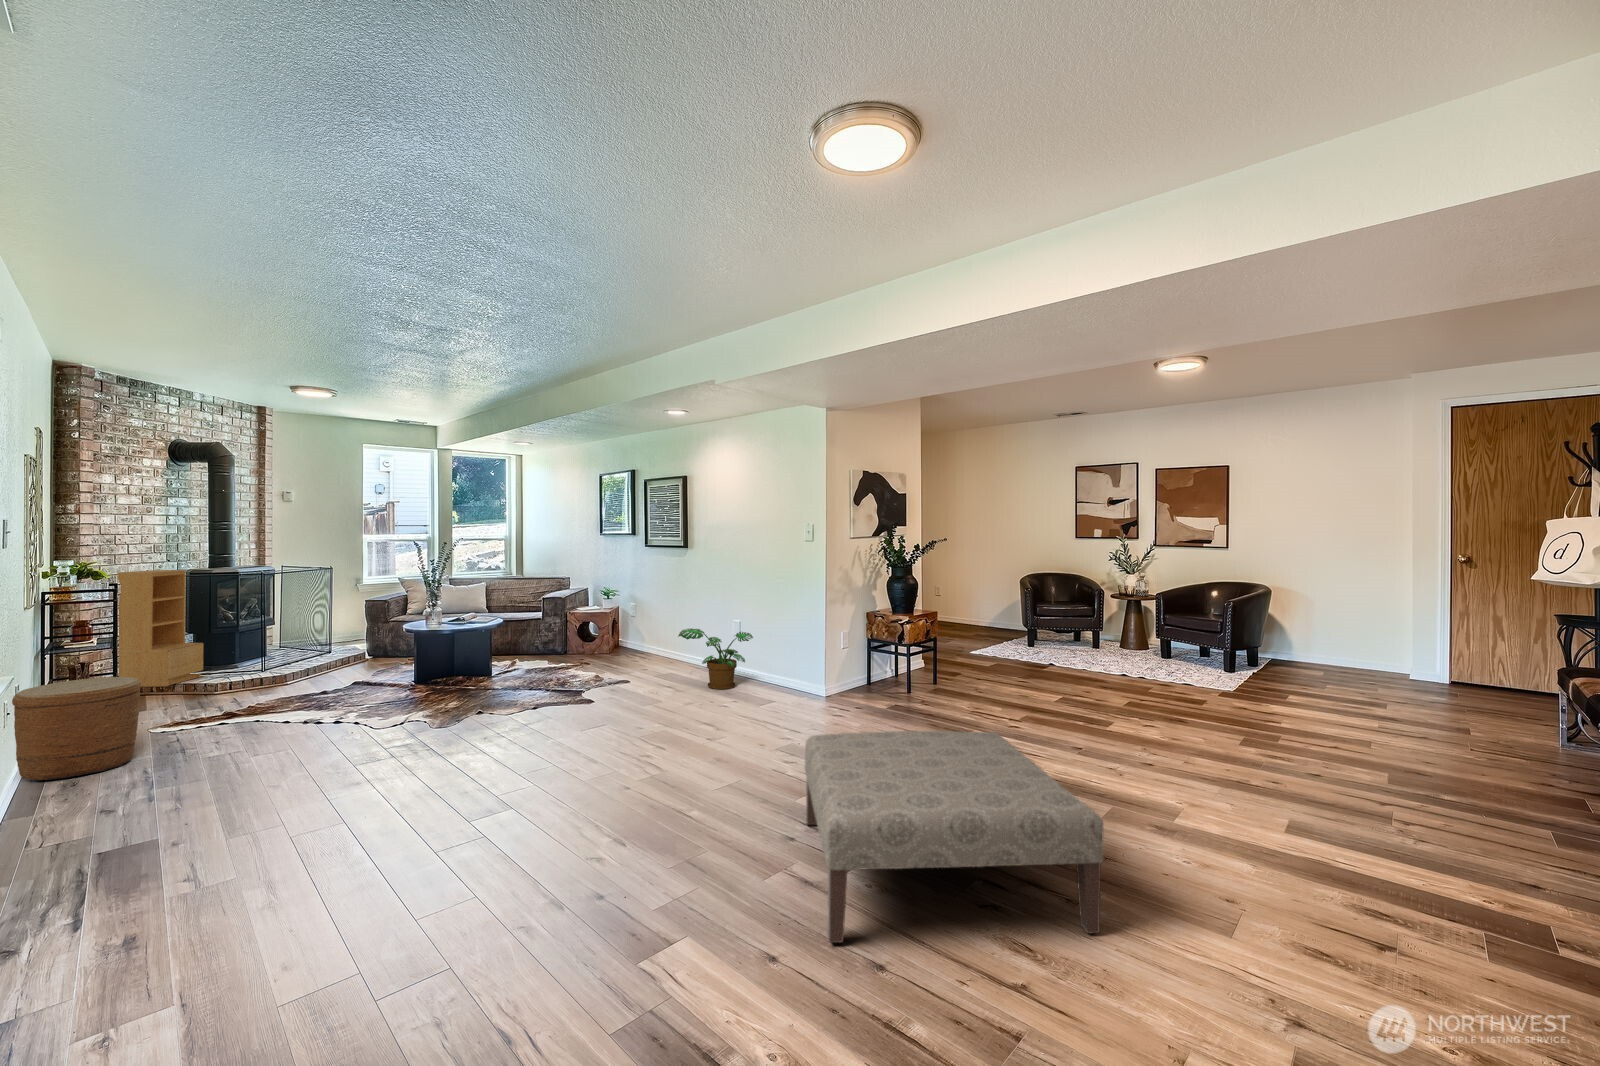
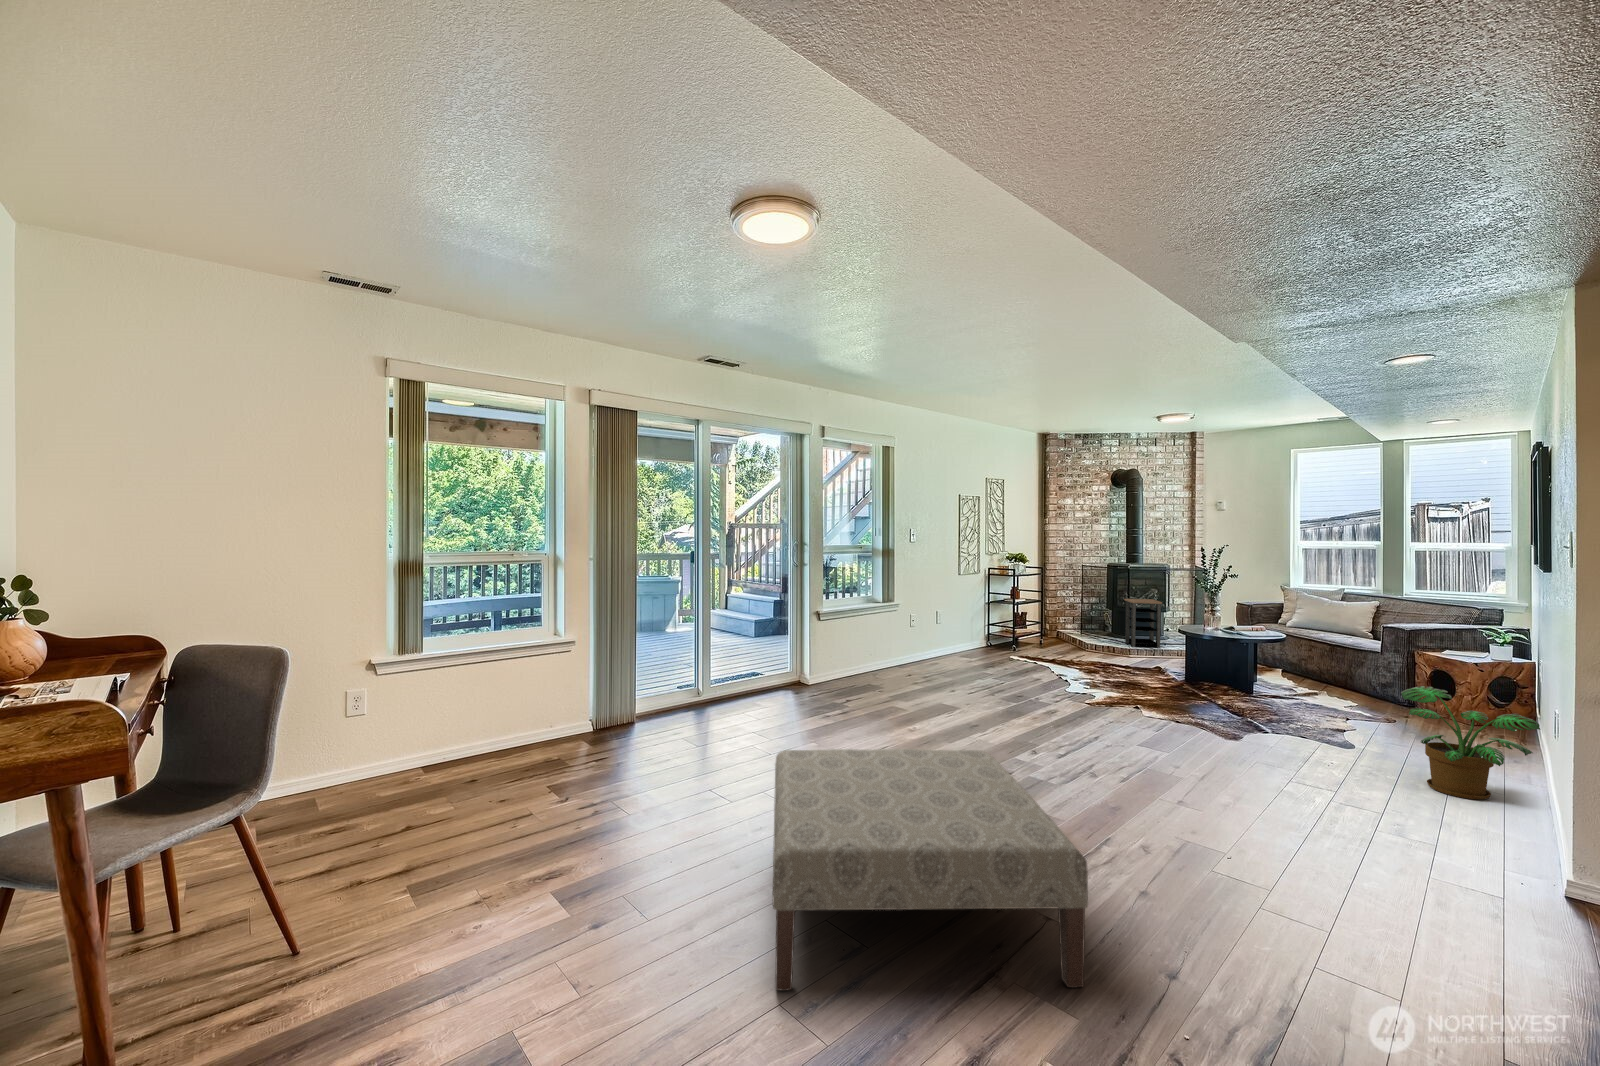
bookshelf: present [117,570,203,687] -> none [1072,562,1116,642]
side table: none [215,612,279,676] -> present [1124,599,1162,648]
woven basket: present [12,677,141,780] -> none [931,614,979,665]

